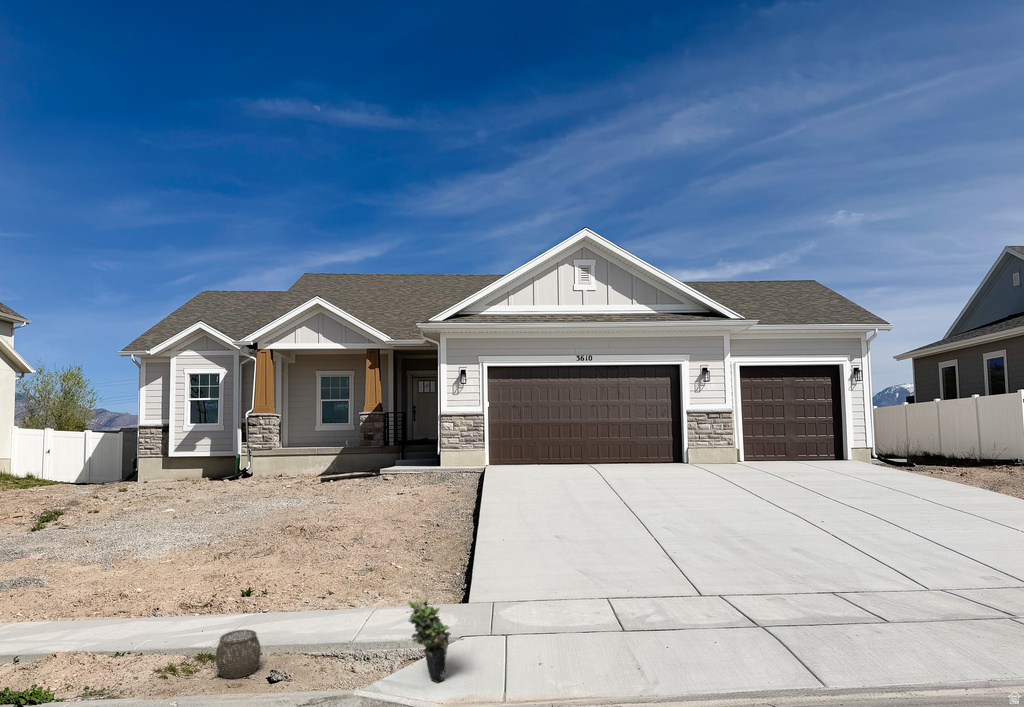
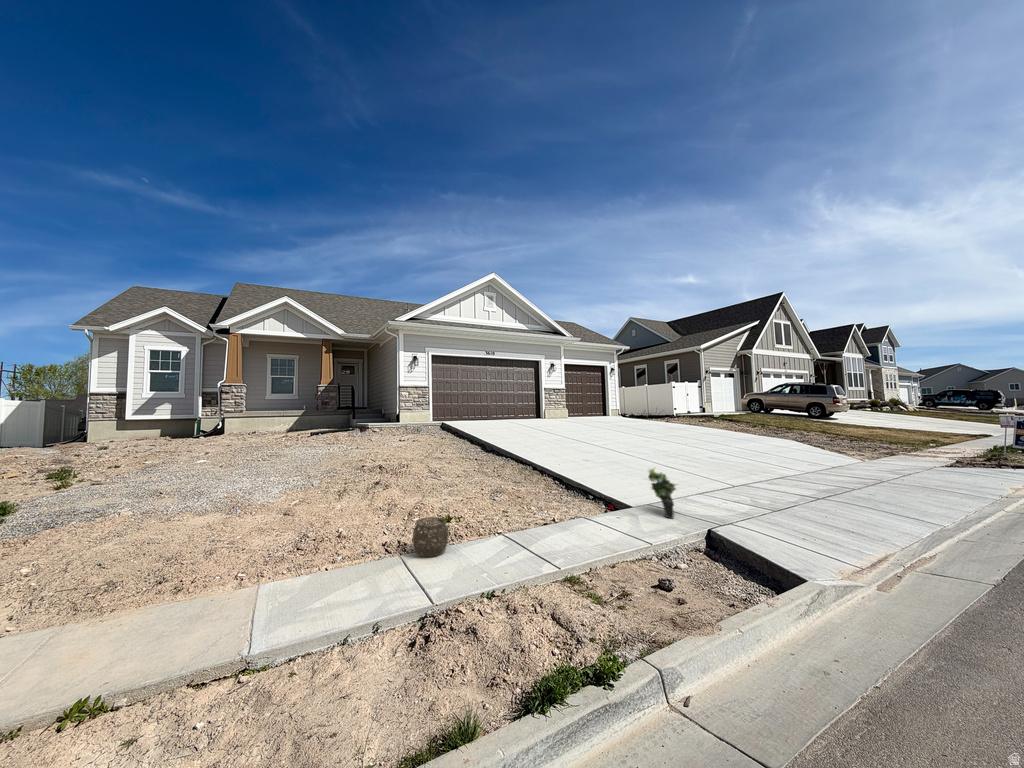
woven basket: present [215,630,261,678] -> present [412,517,448,557]

